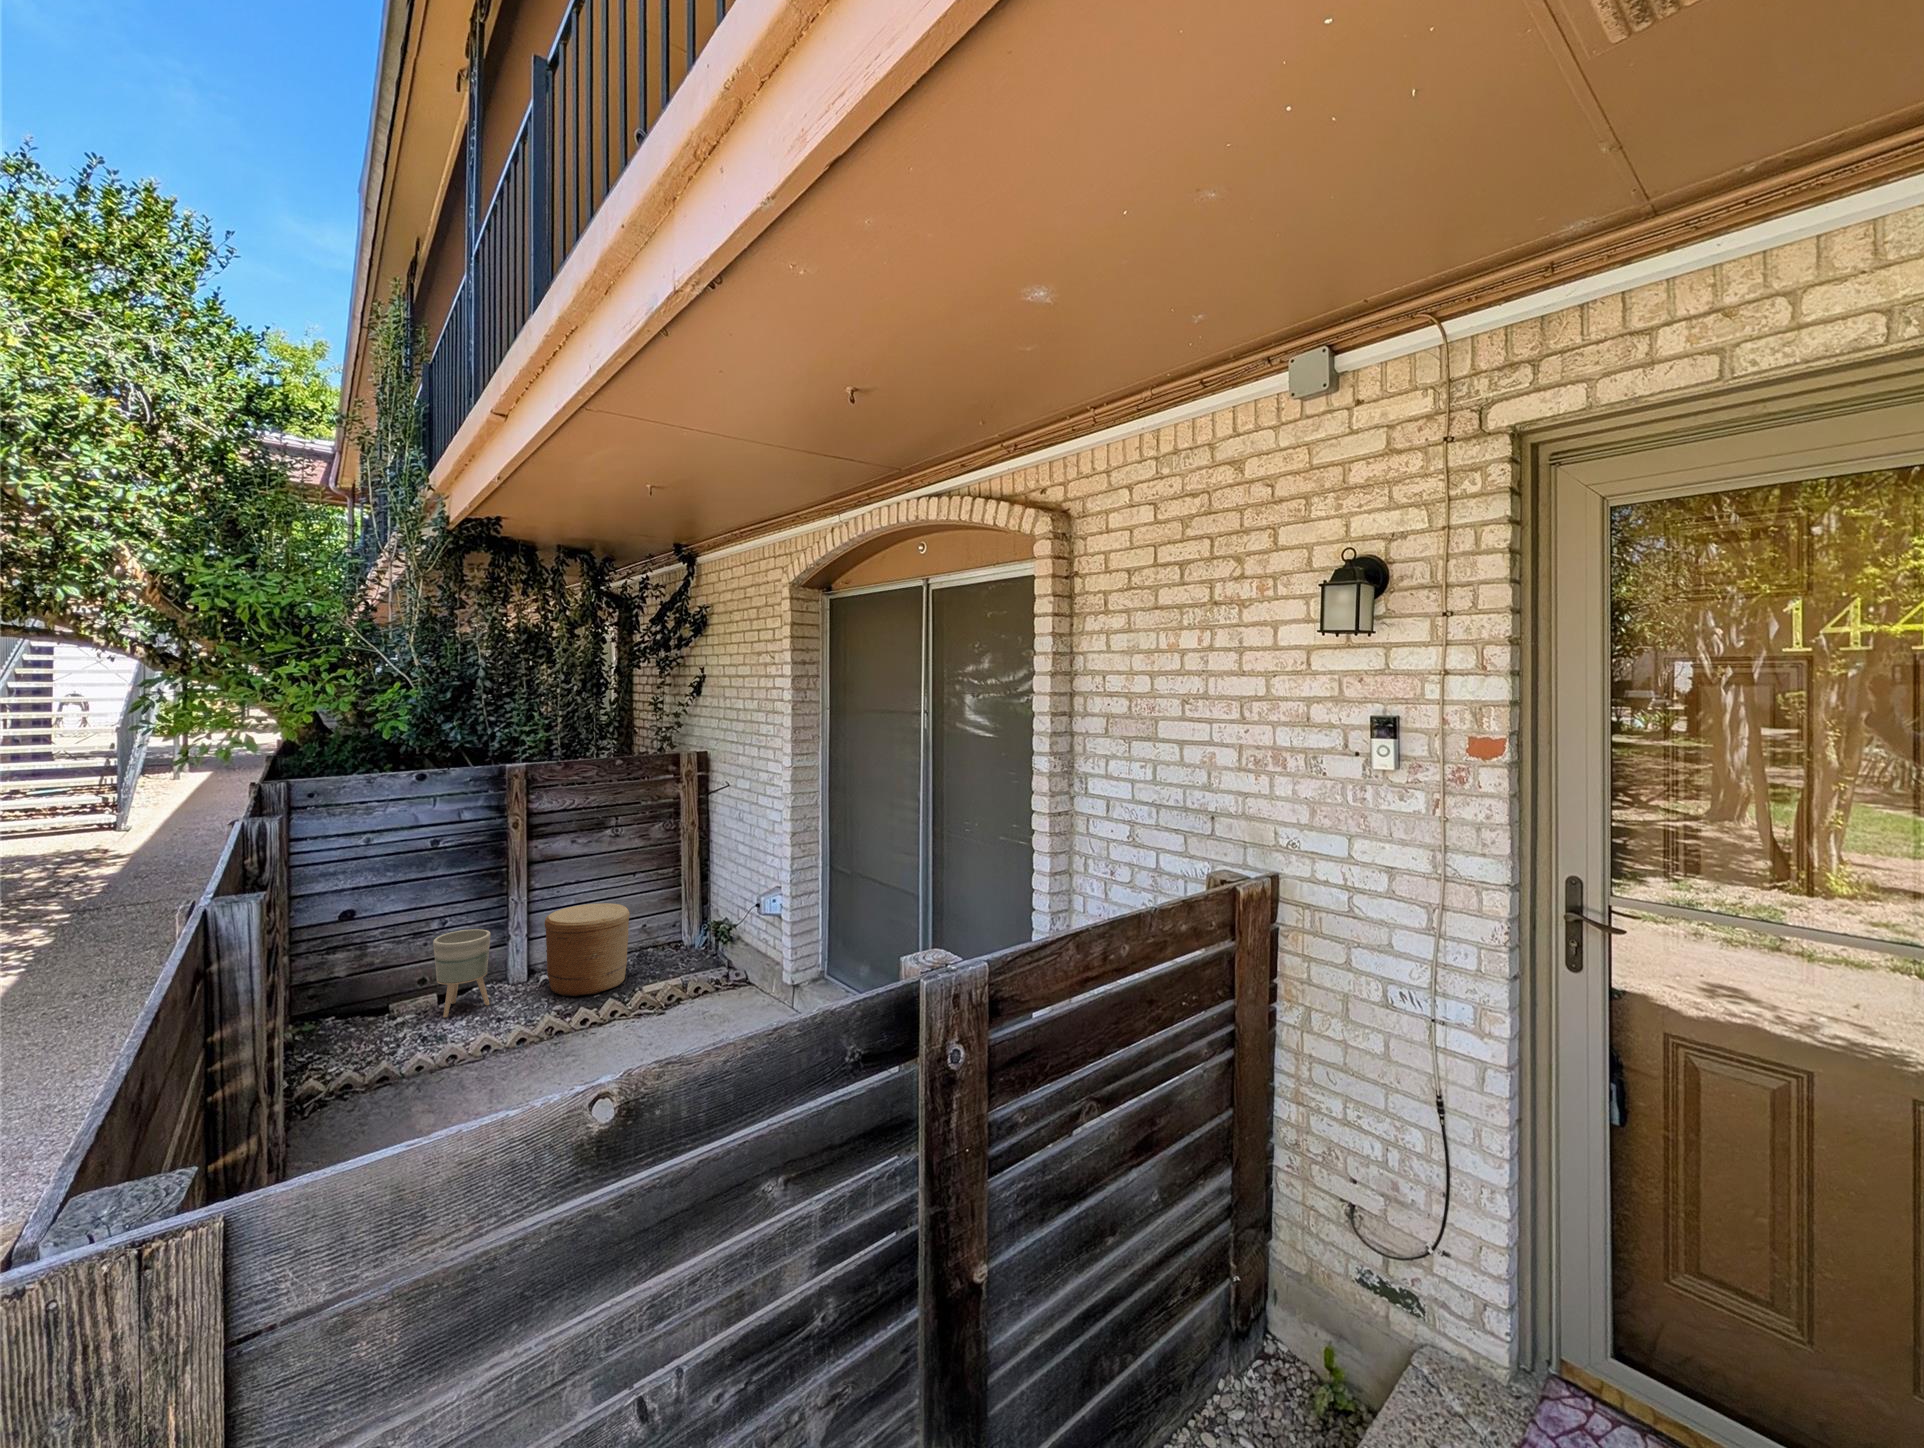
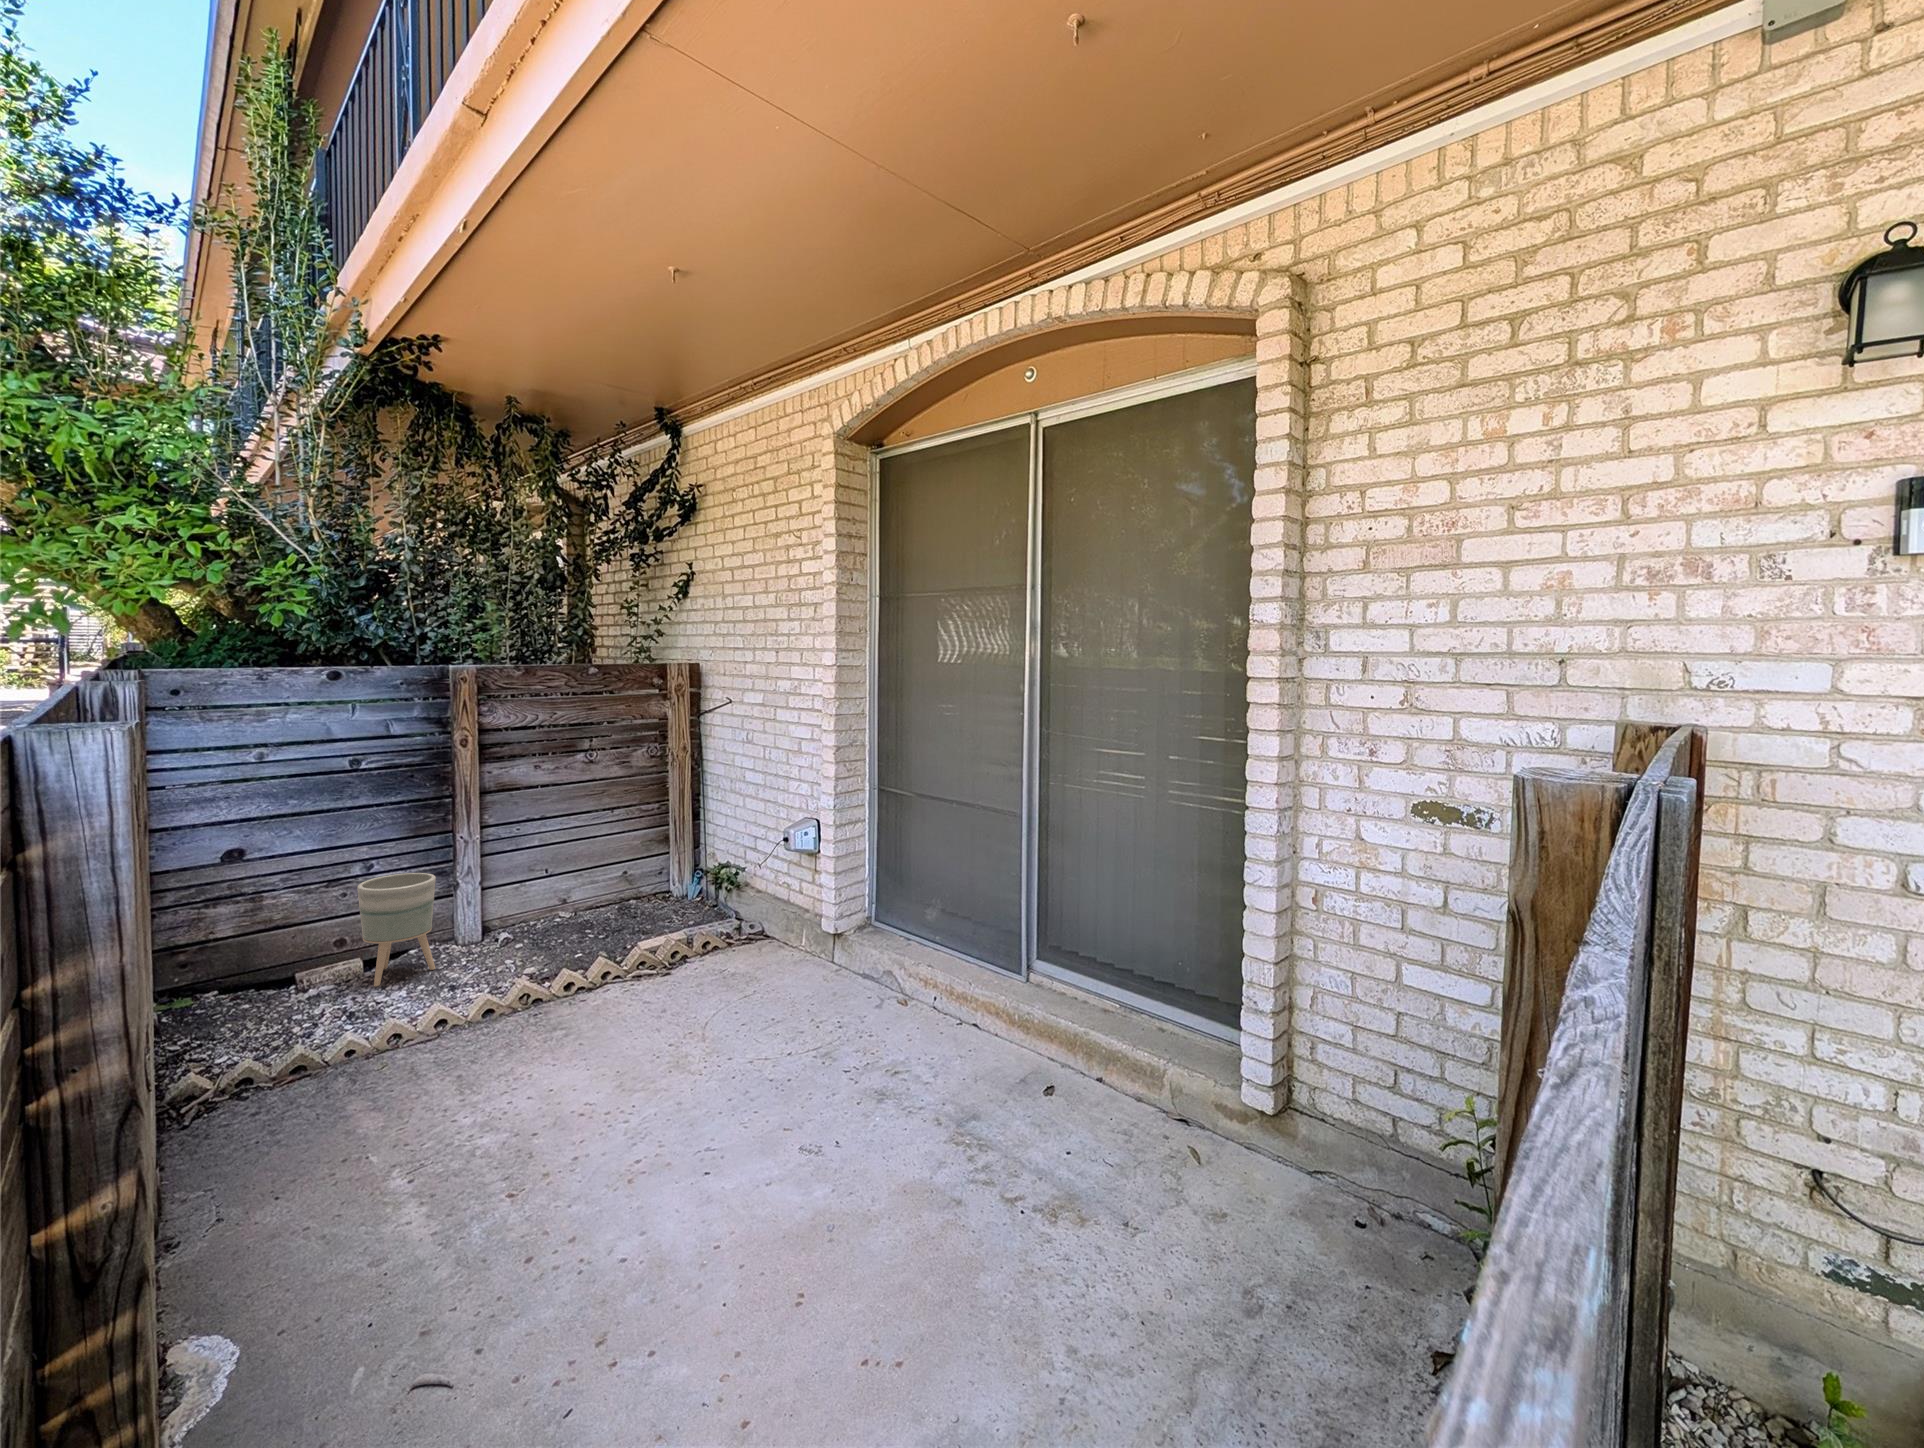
woven basket: present [545,903,630,996] -> none [506,842,616,956]

